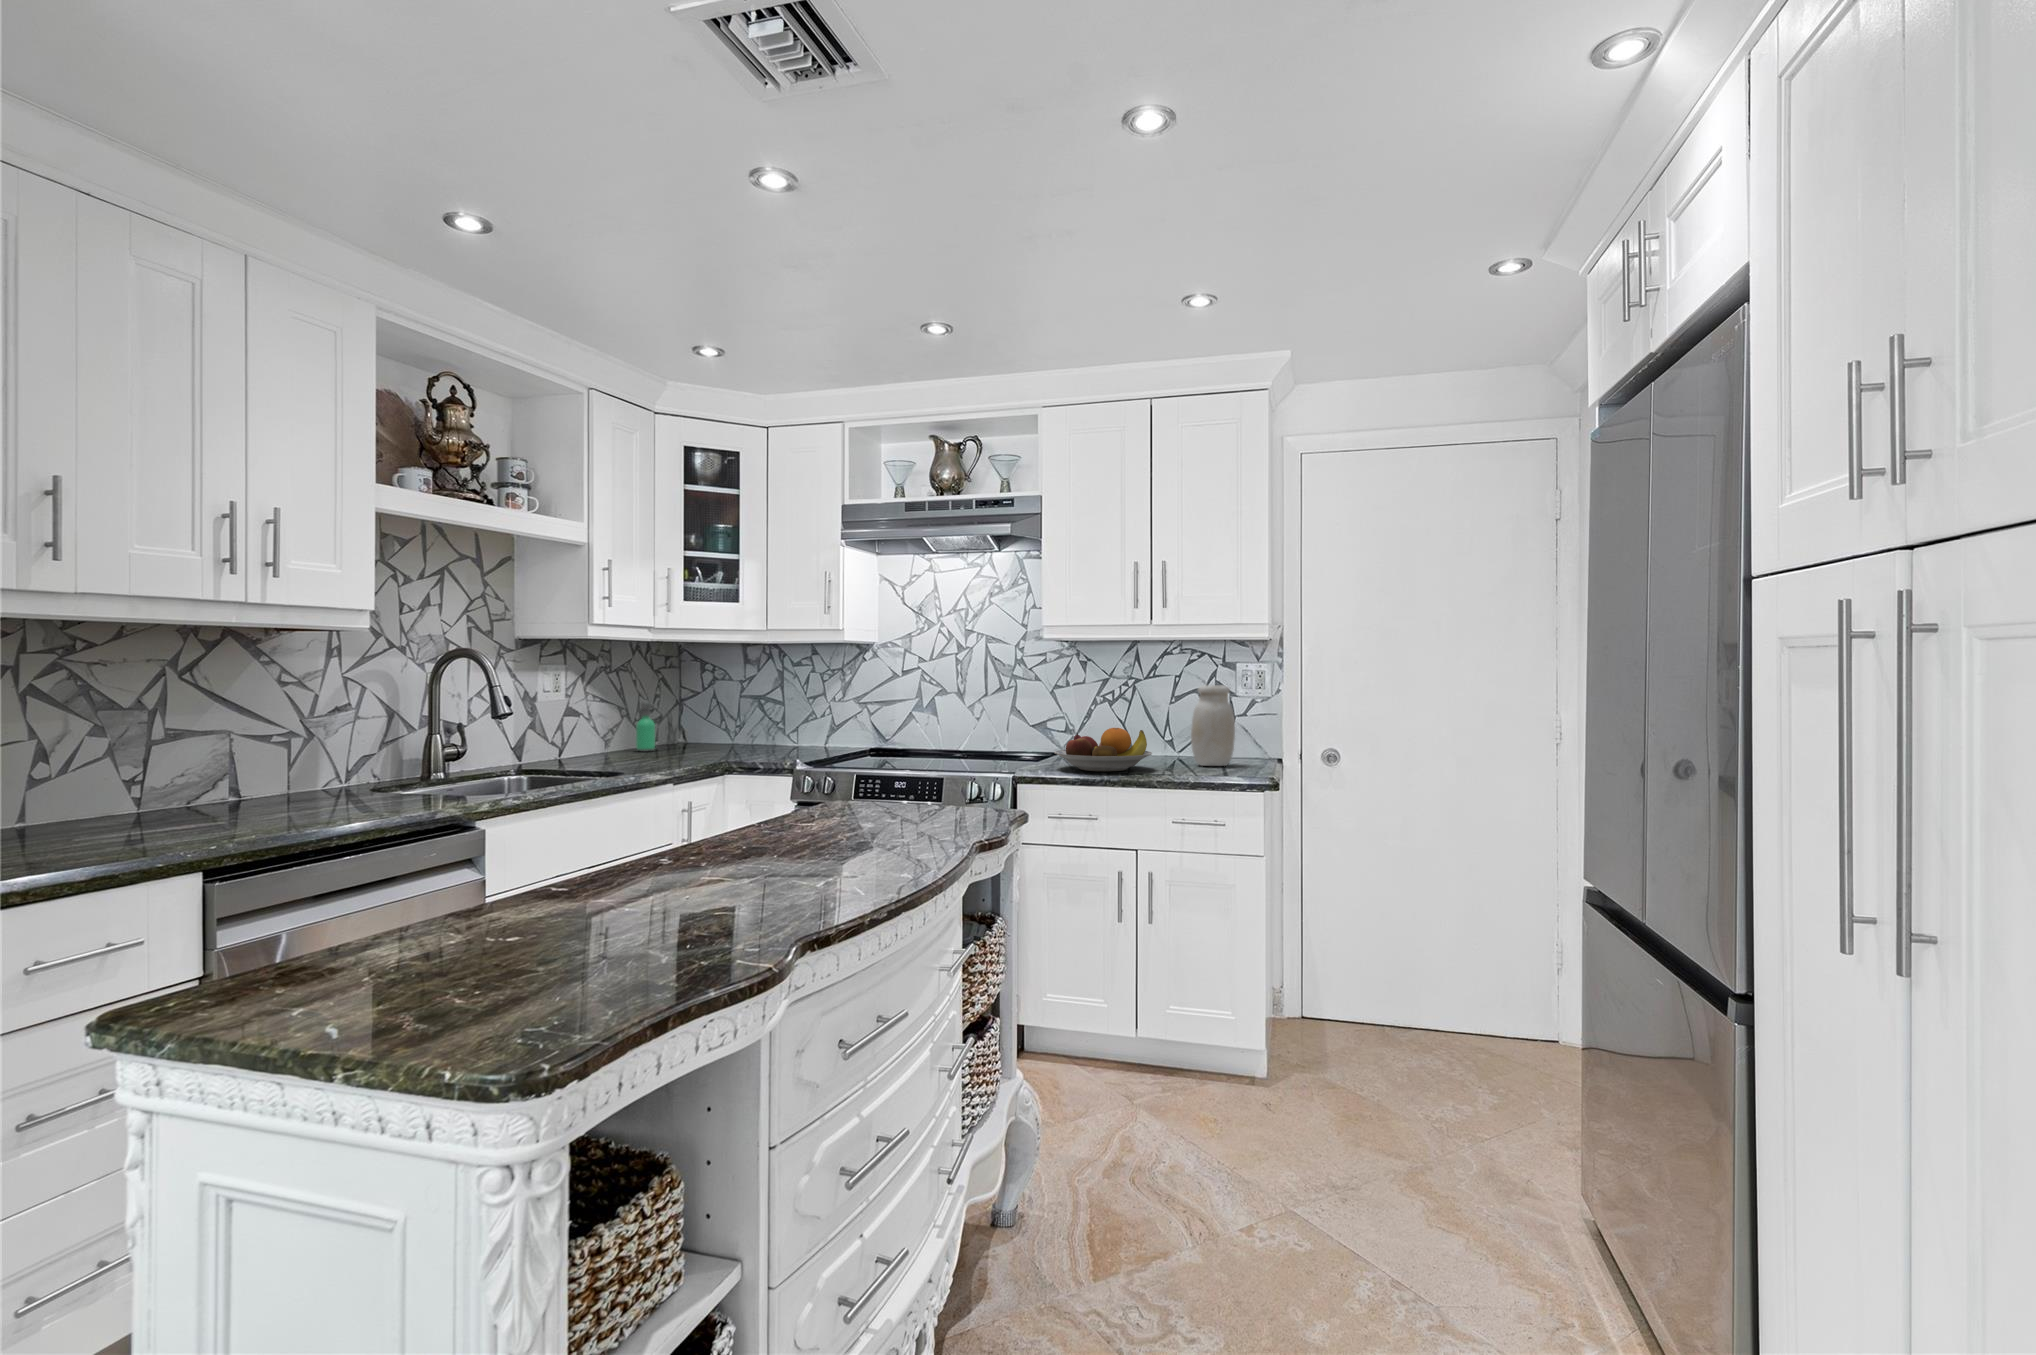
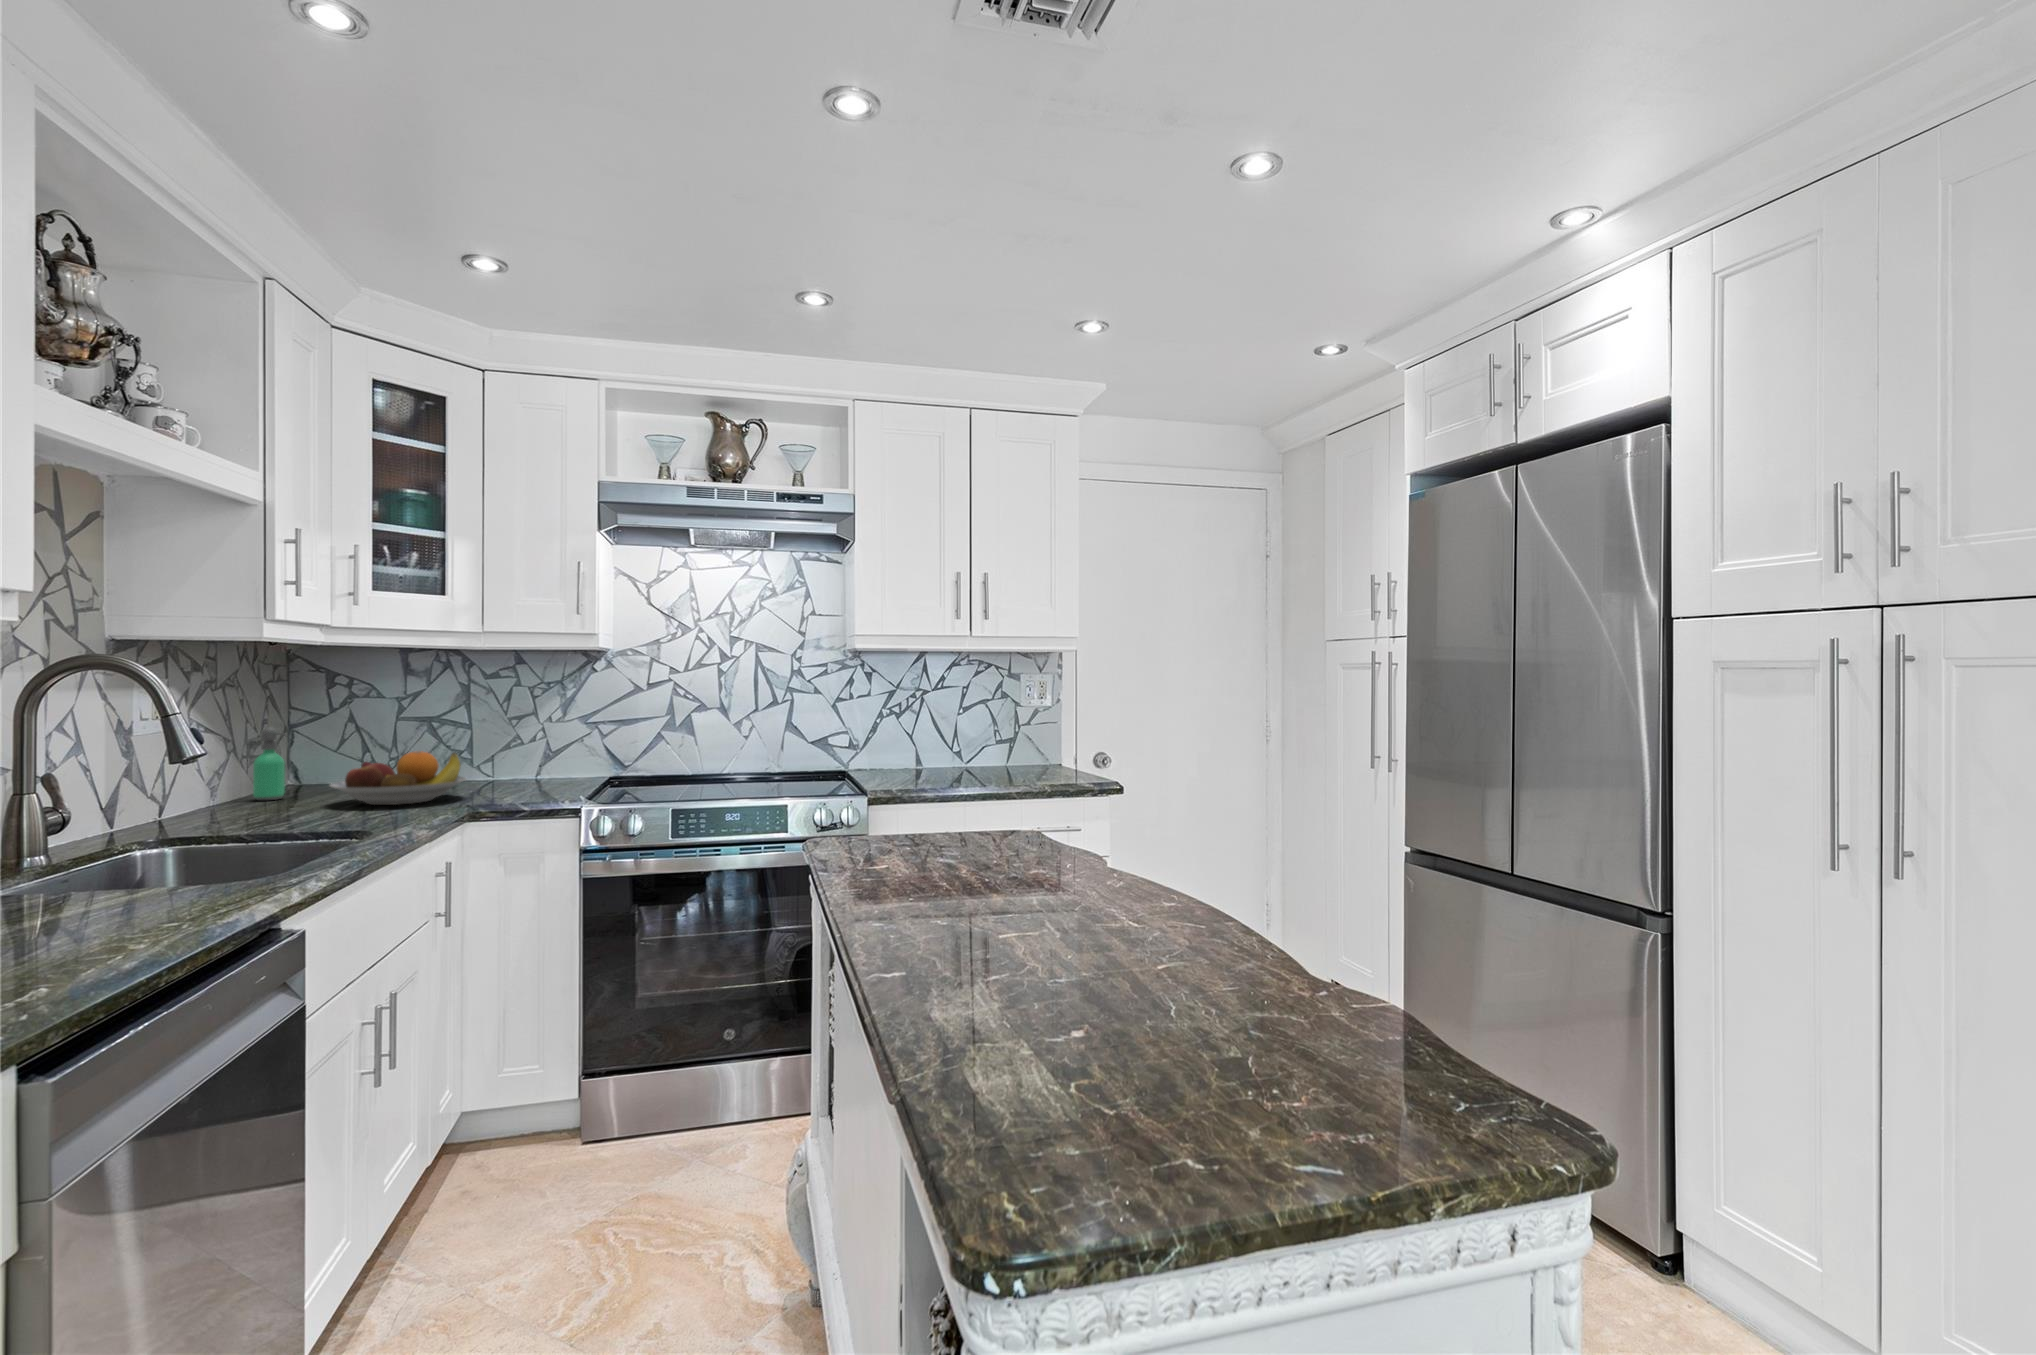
jar: present [1191,685,1235,766] -> none [1002,697,1043,776]
fruit bowl: present [1054,728,1152,772] -> present [330,751,466,805]

